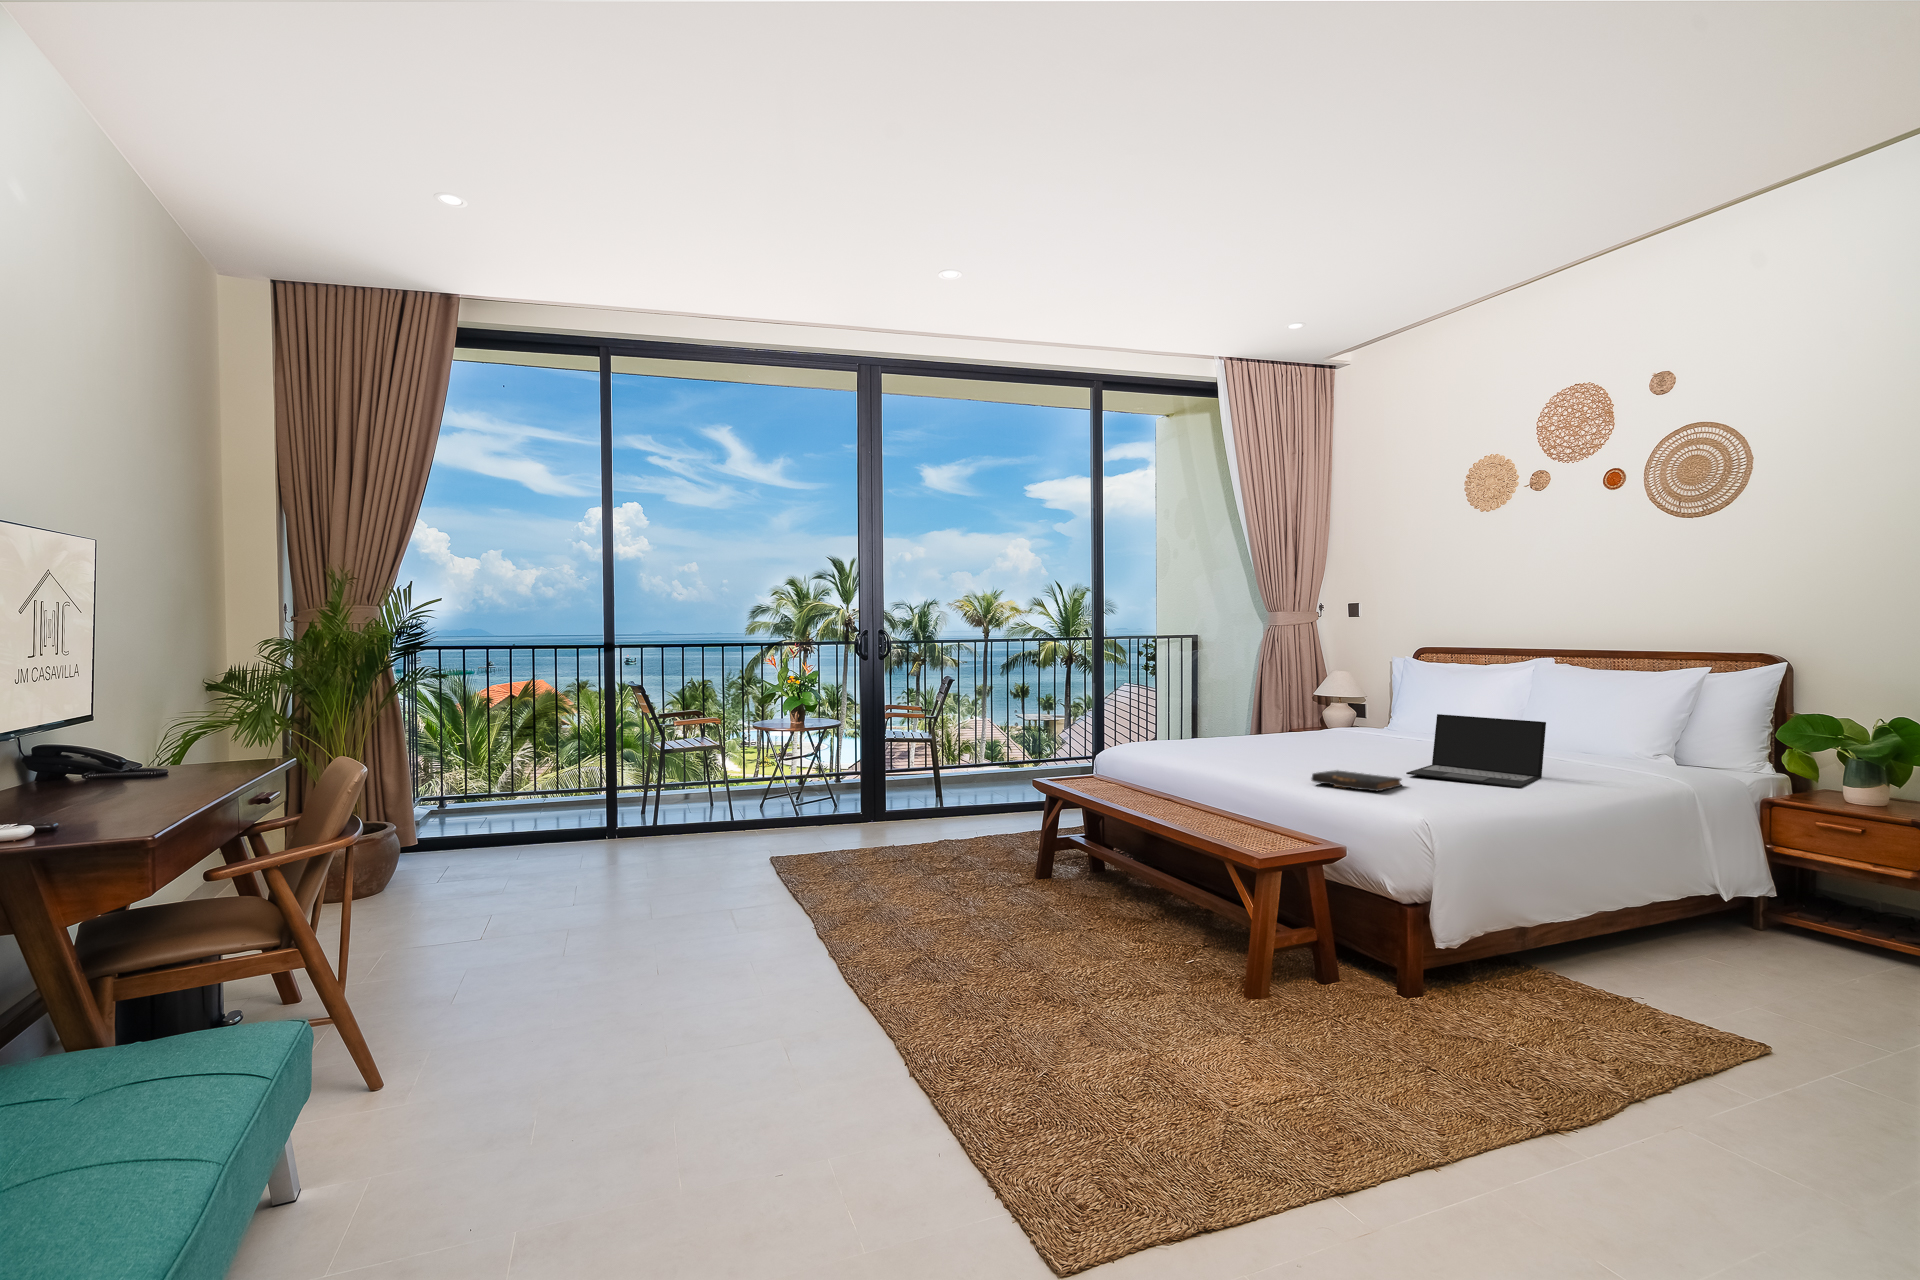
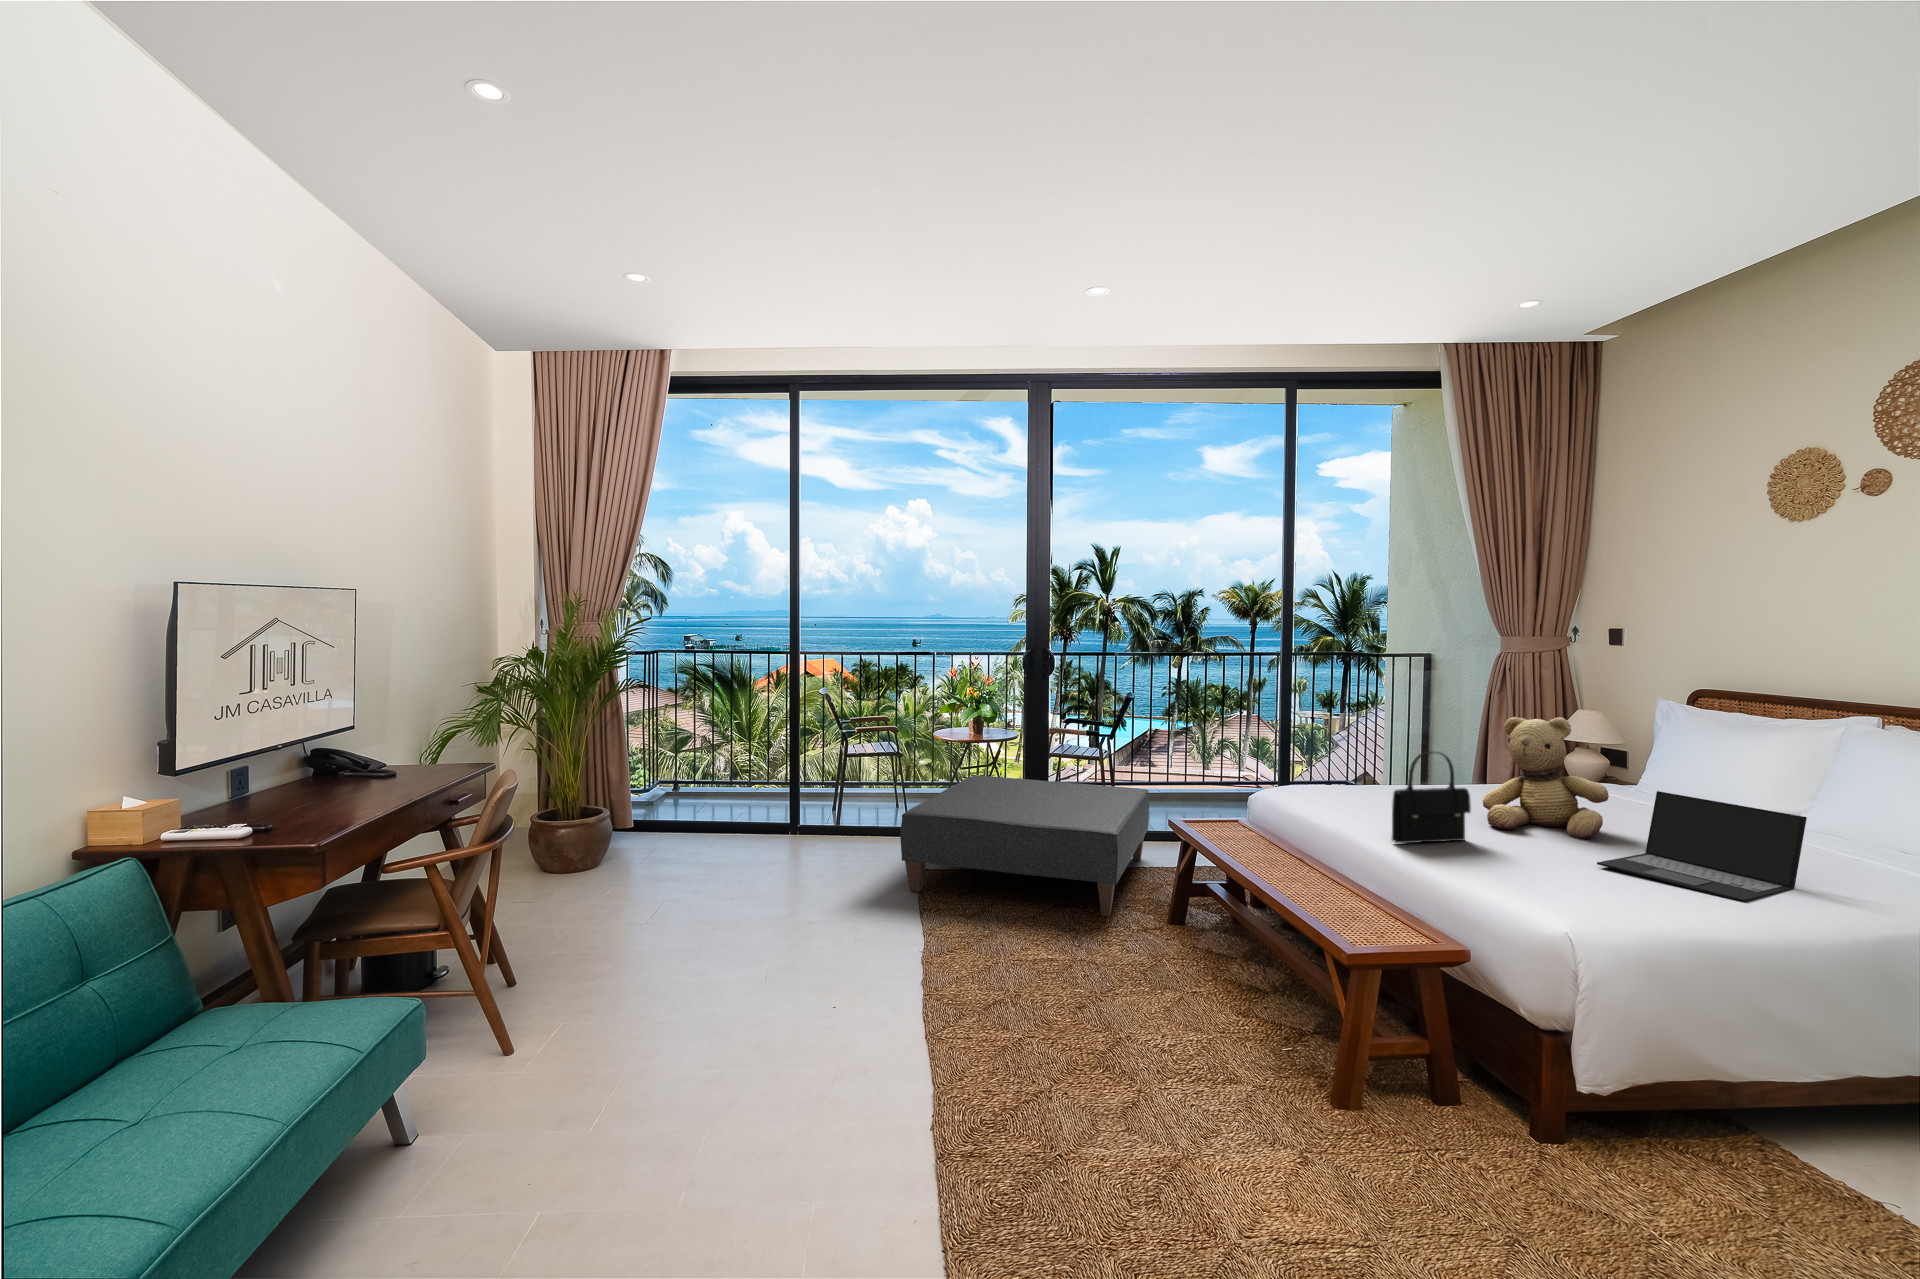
teddy bear: none [1298,663,1394,761] -> present [1483,717,1609,839]
handbag: none [1246,693,1303,774] -> present [1392,752,1471,843]
ottoman: none [764,760,991,877] -> present [900,776,1149,916]
book: present [1312,770,1401,791] -> none [1460,851,1579,886]

